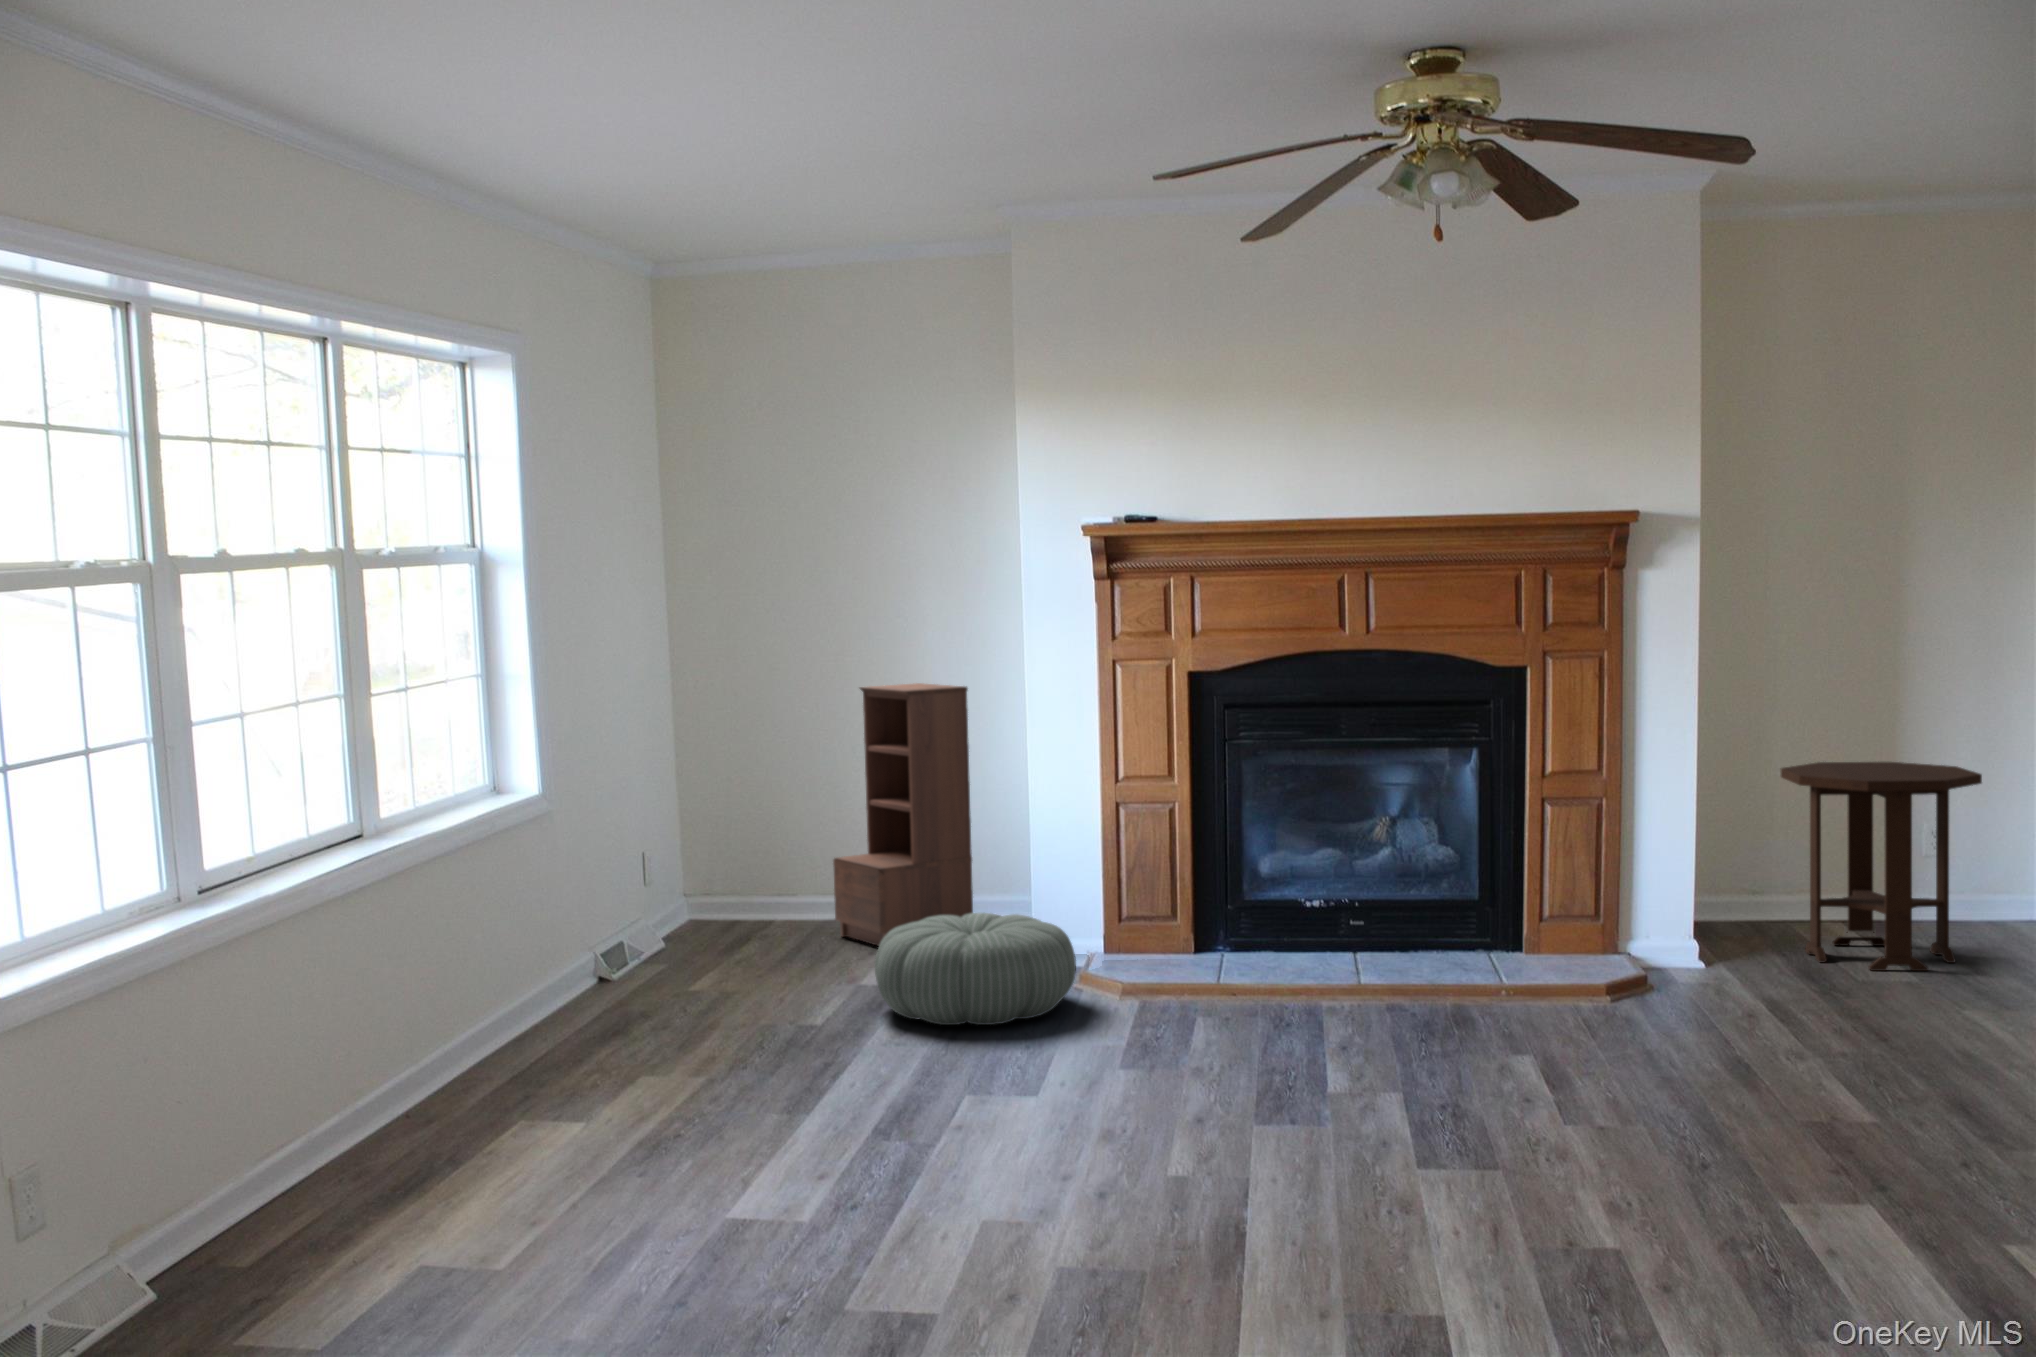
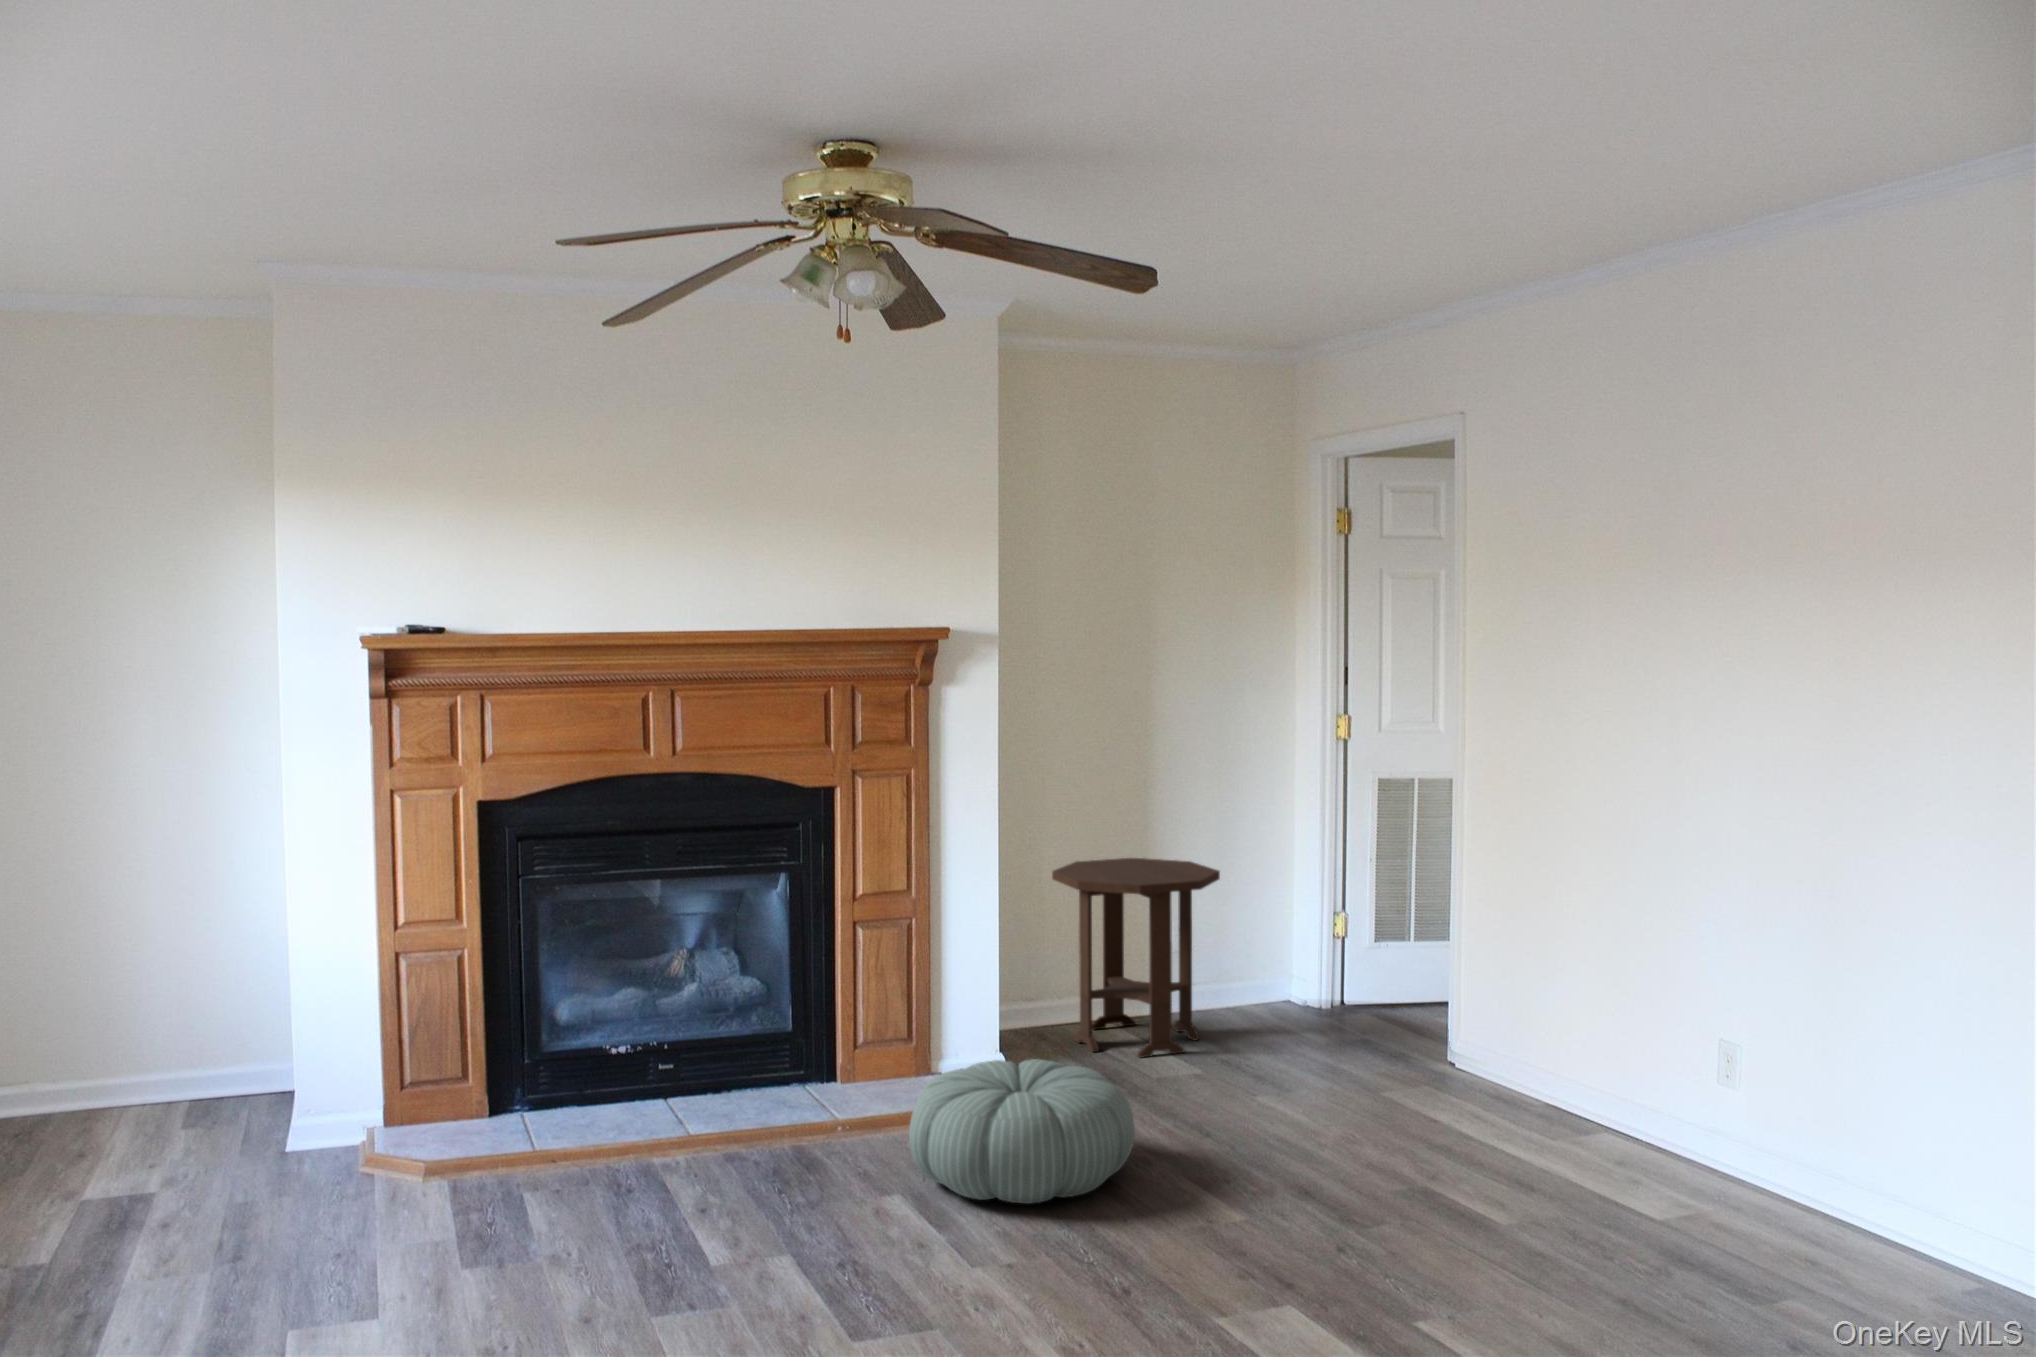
bookshelf: present [833,683,973,946] -> none [3,814,199,1151]
pouf: present [875,913,1076,1025] -> present [909,1059,1135,1204]

